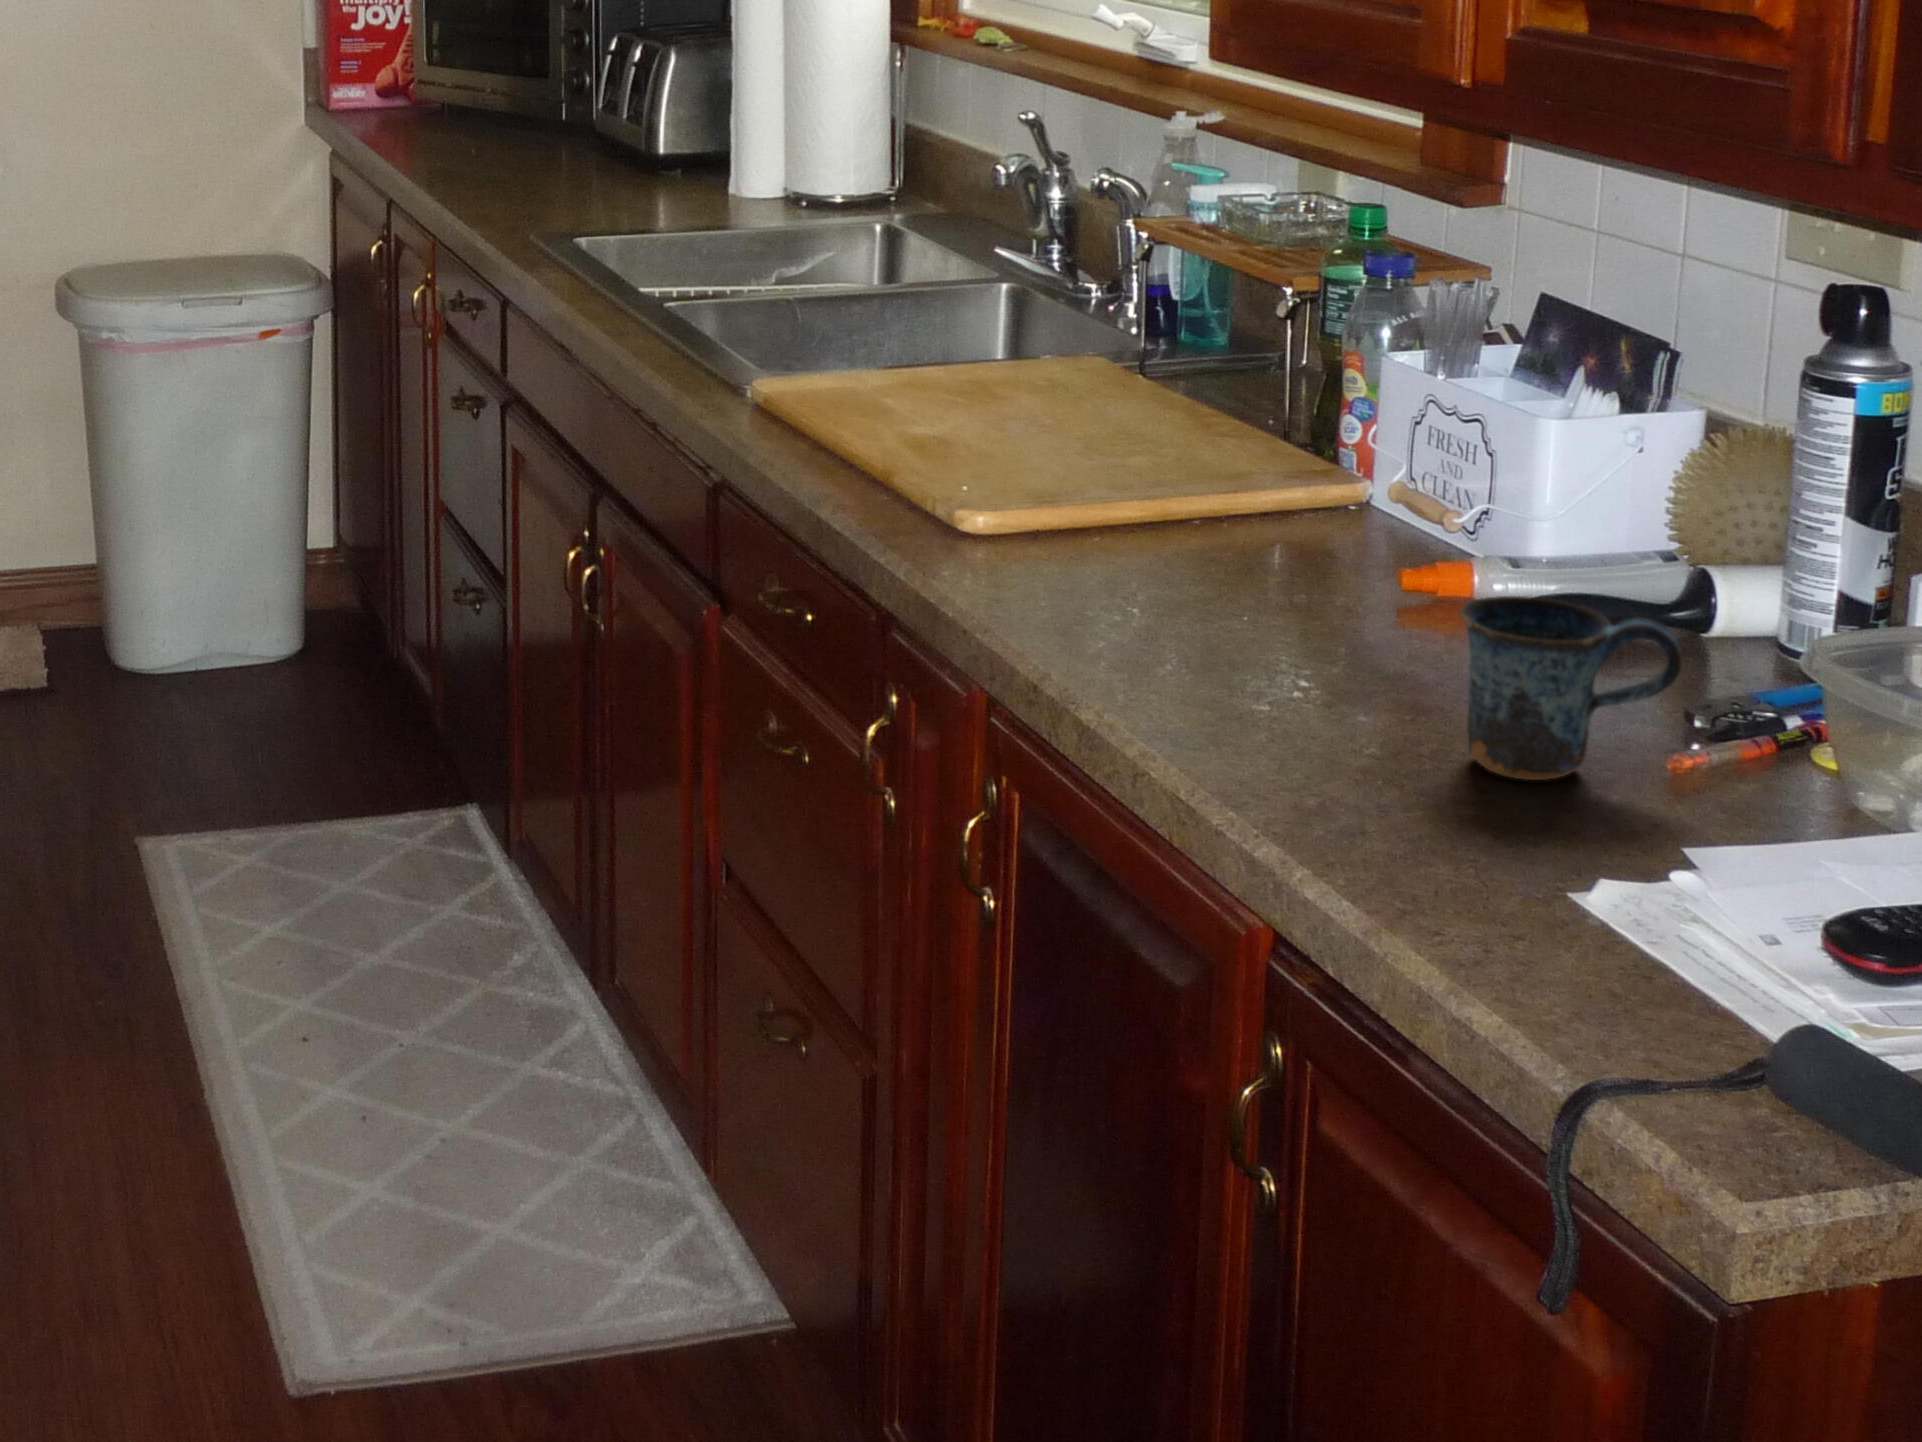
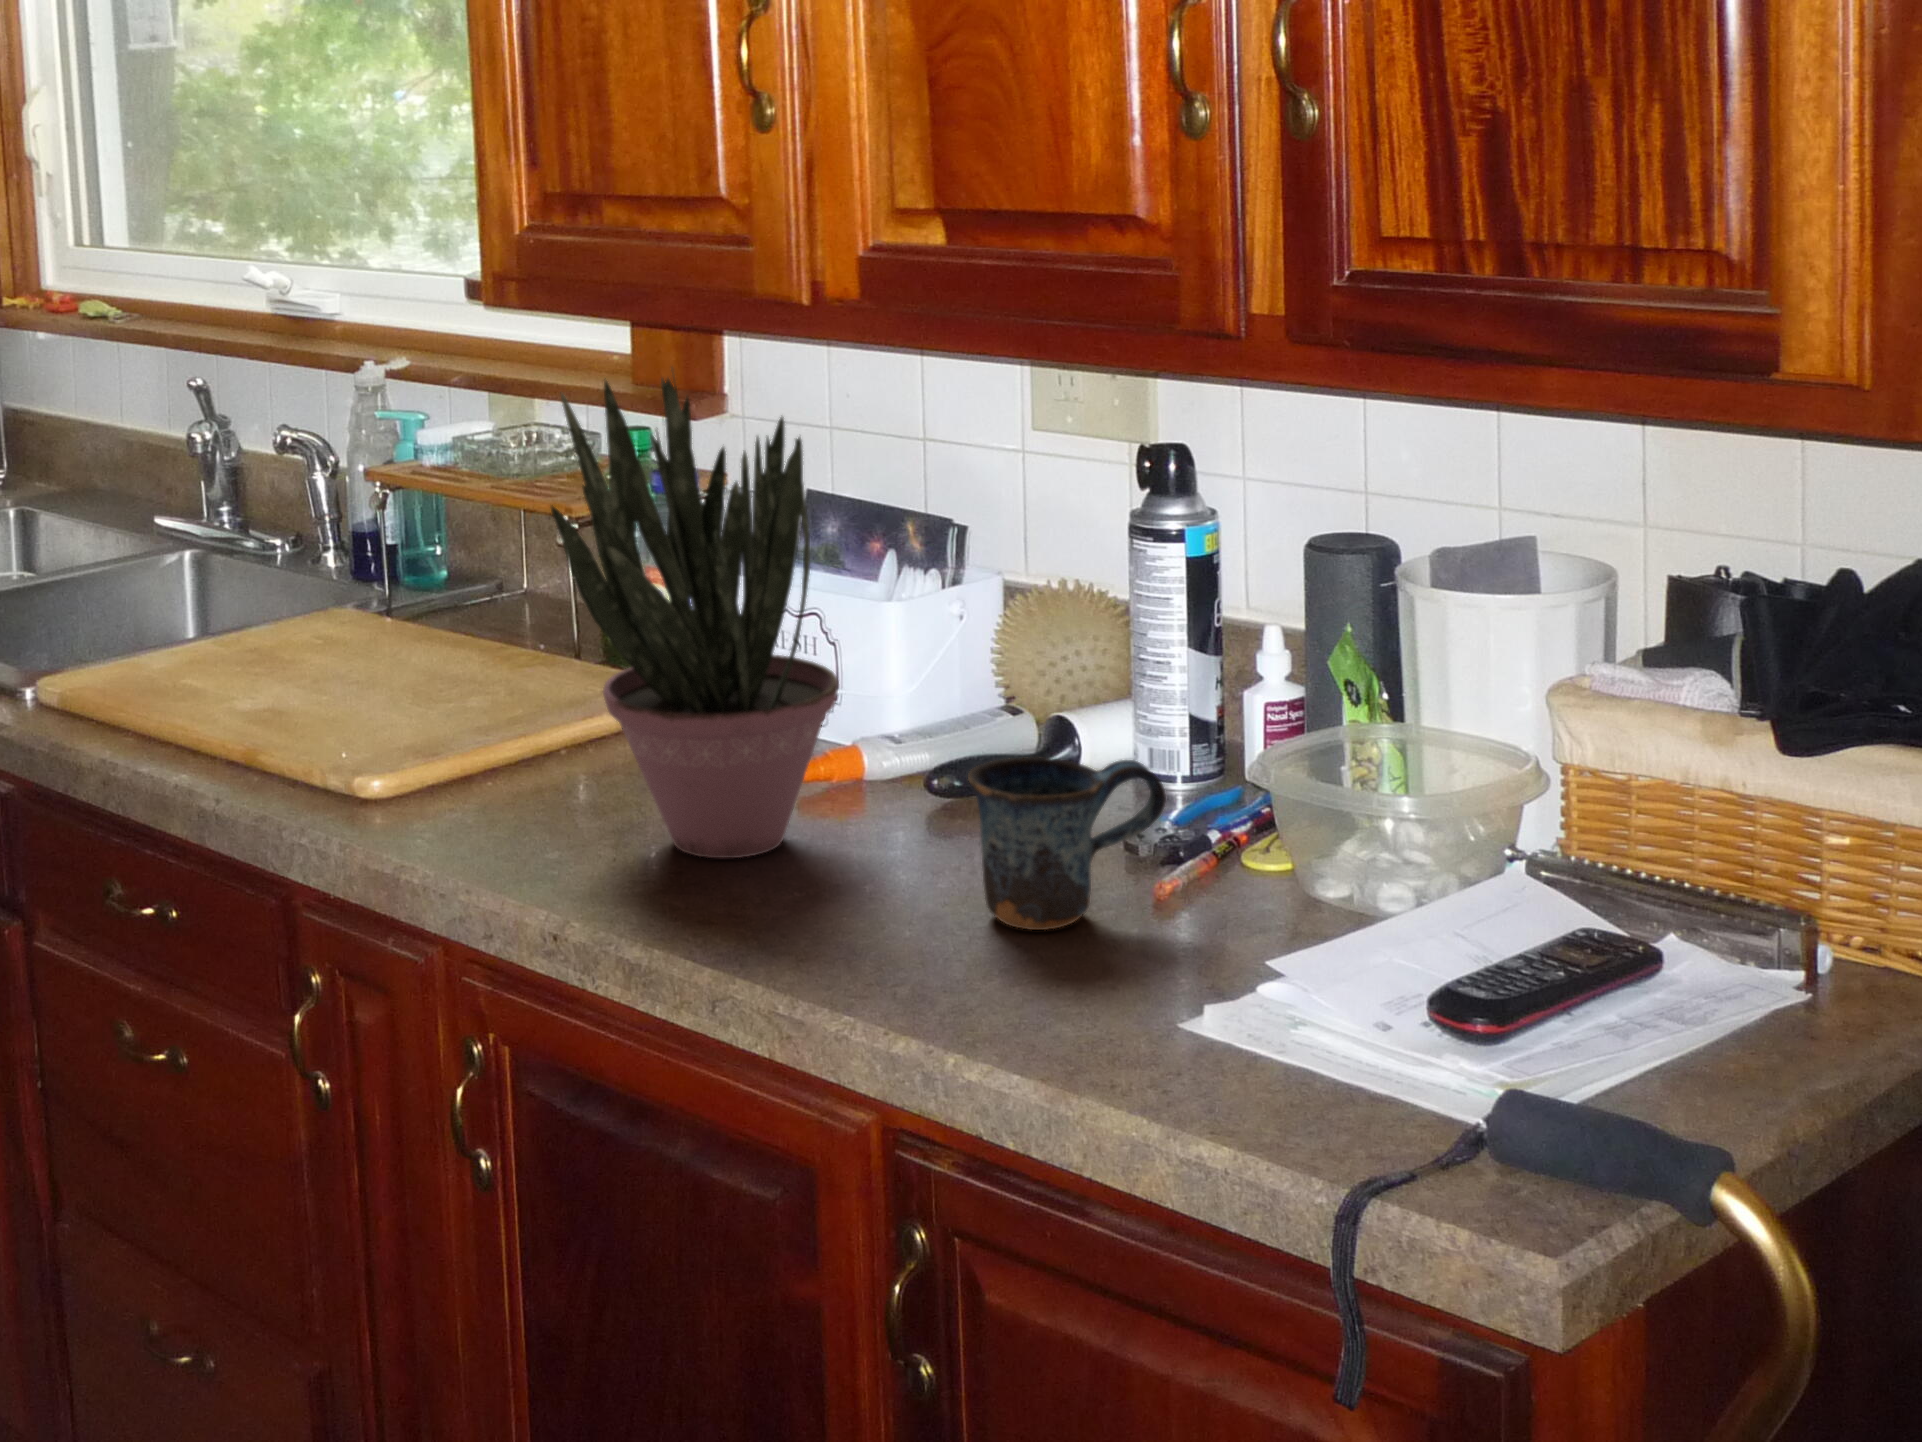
potted plant: none [1099,140,1411,655] -> present [551,379,839,858]

